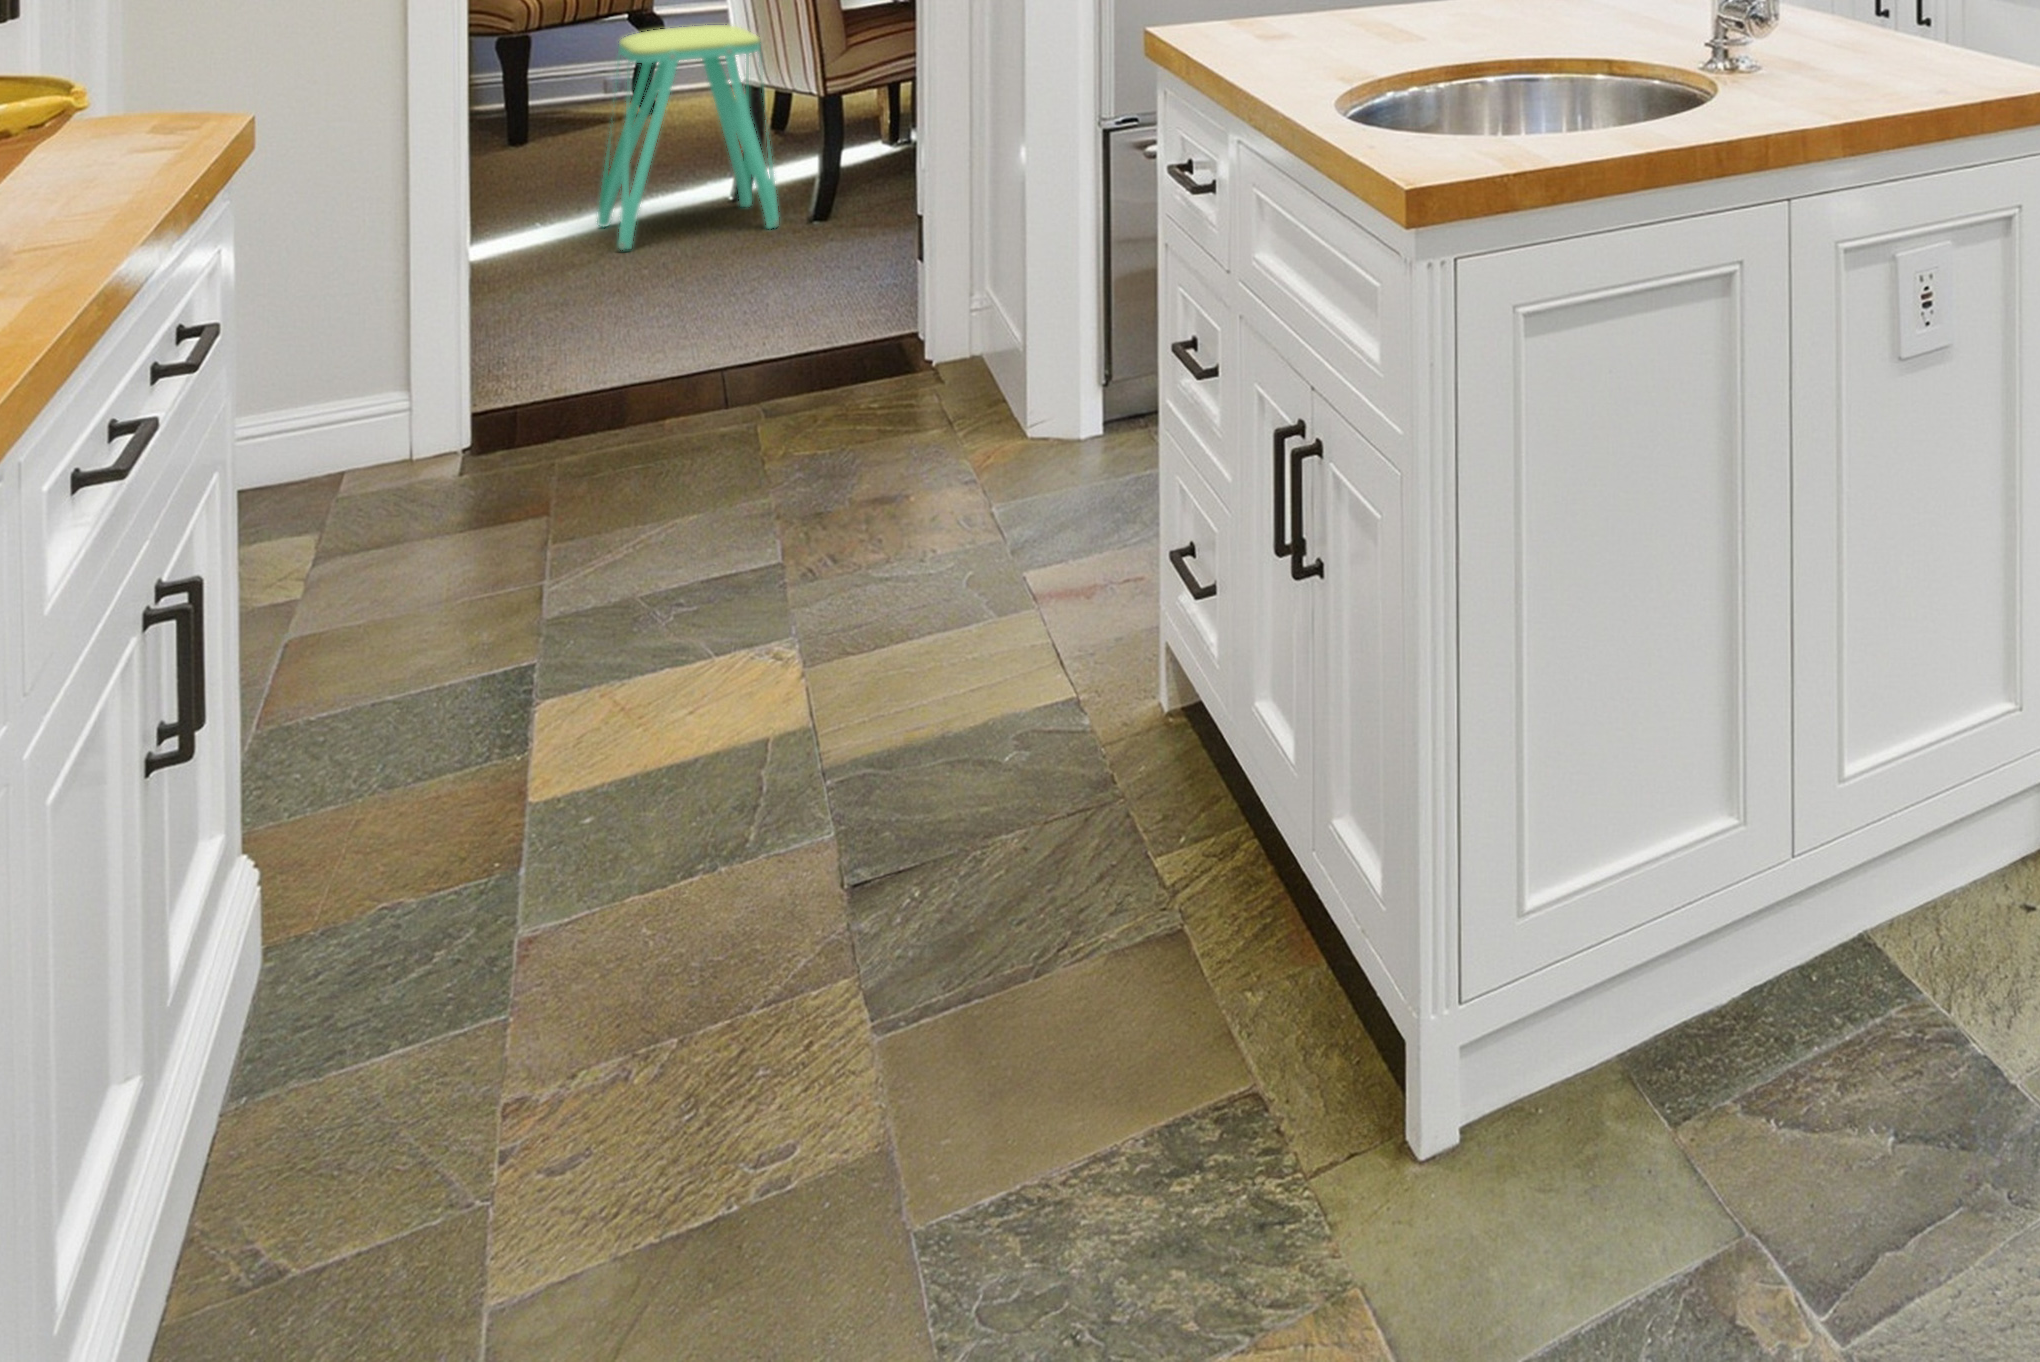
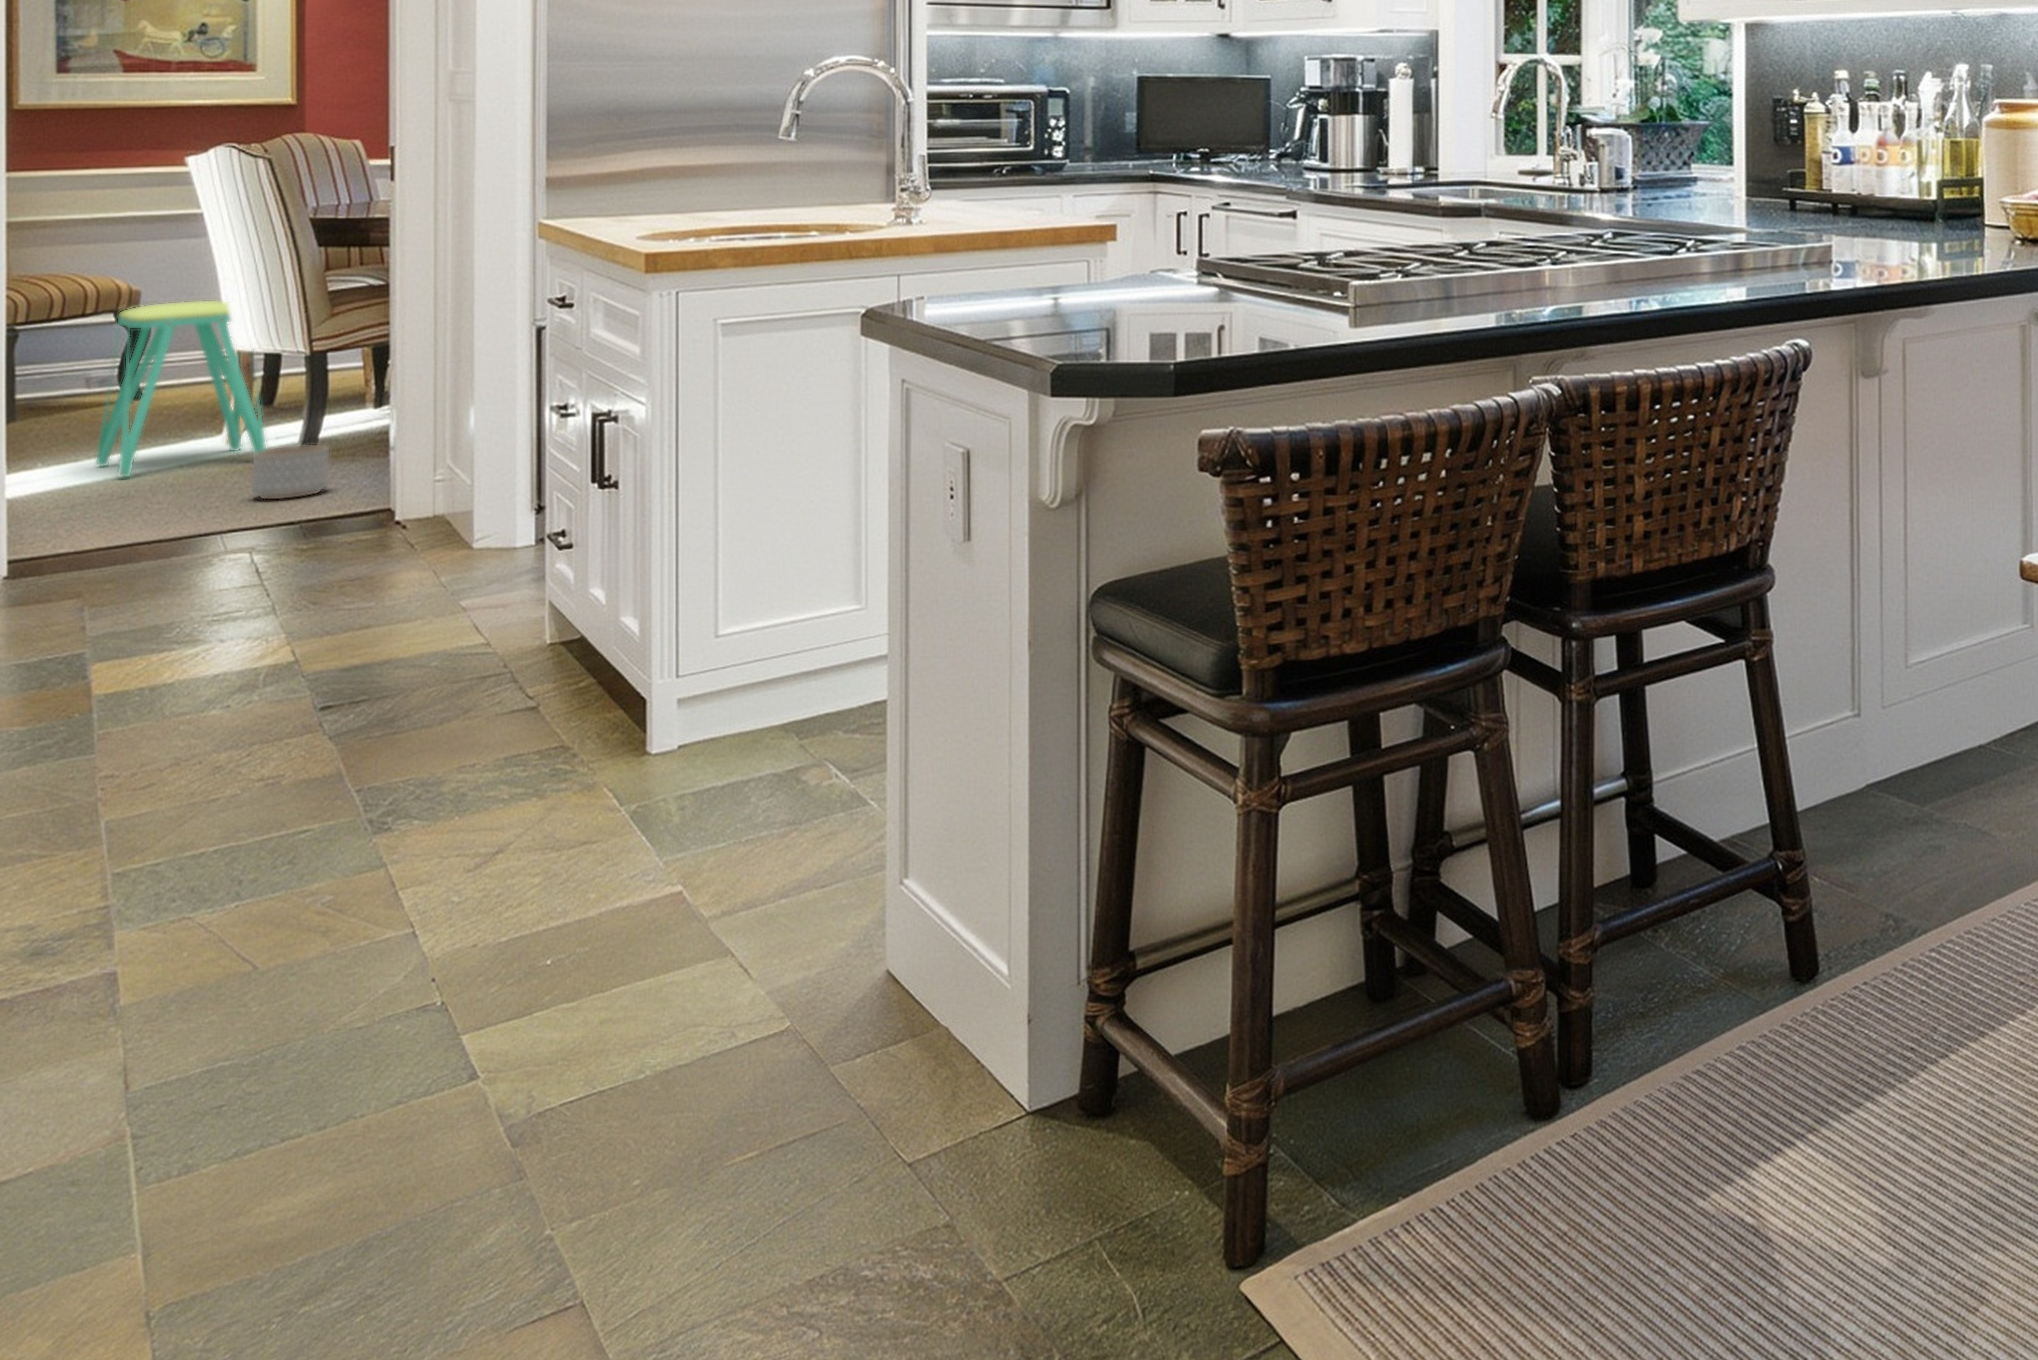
planter: none [762,228,848,302] -> present [252,445,329,499]

